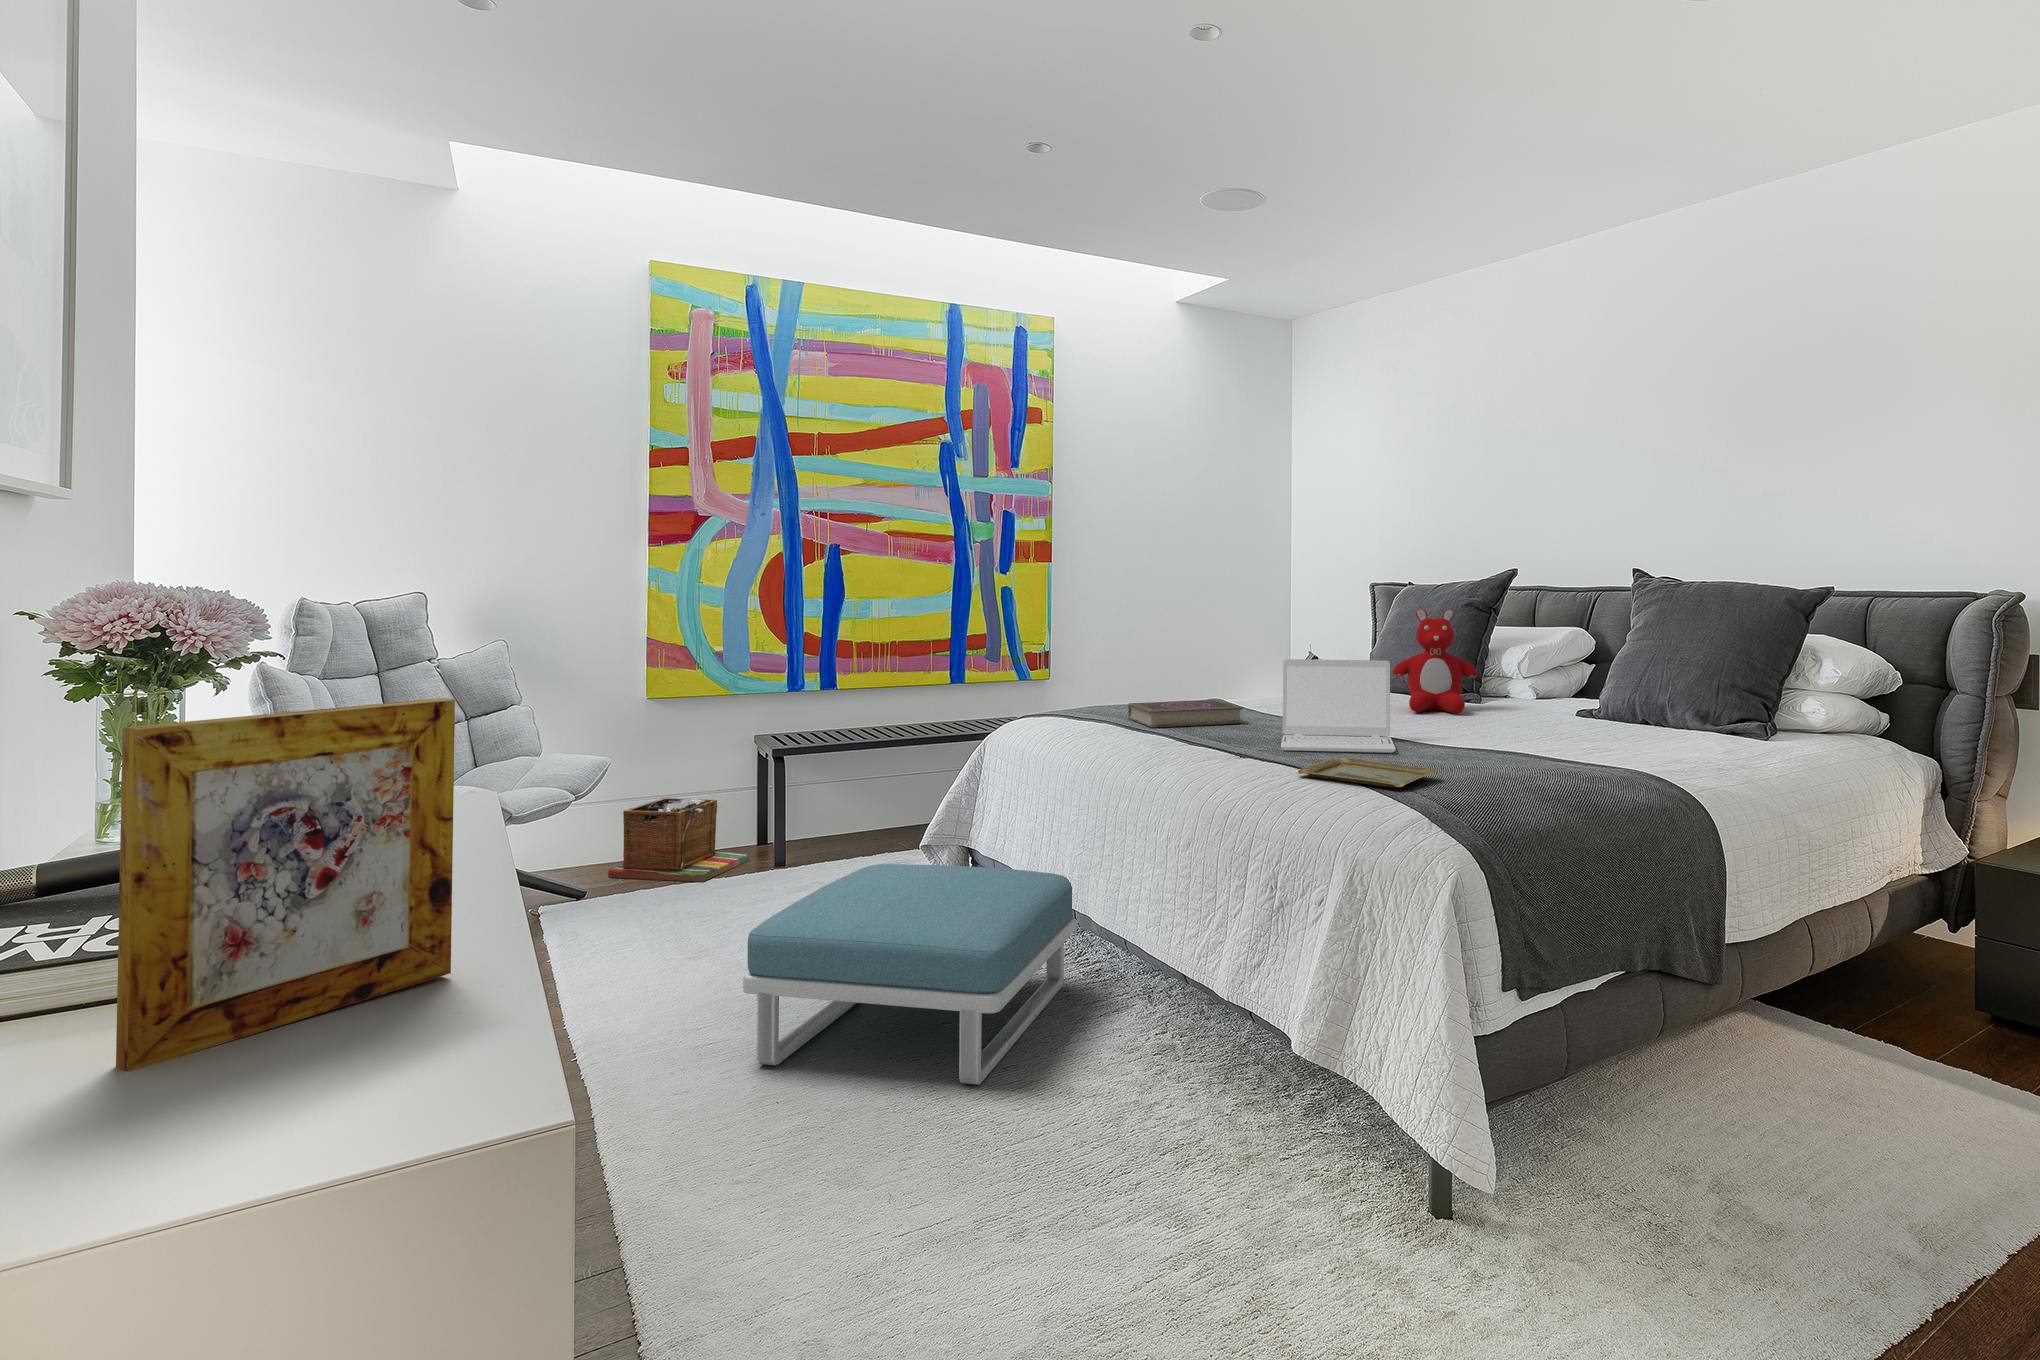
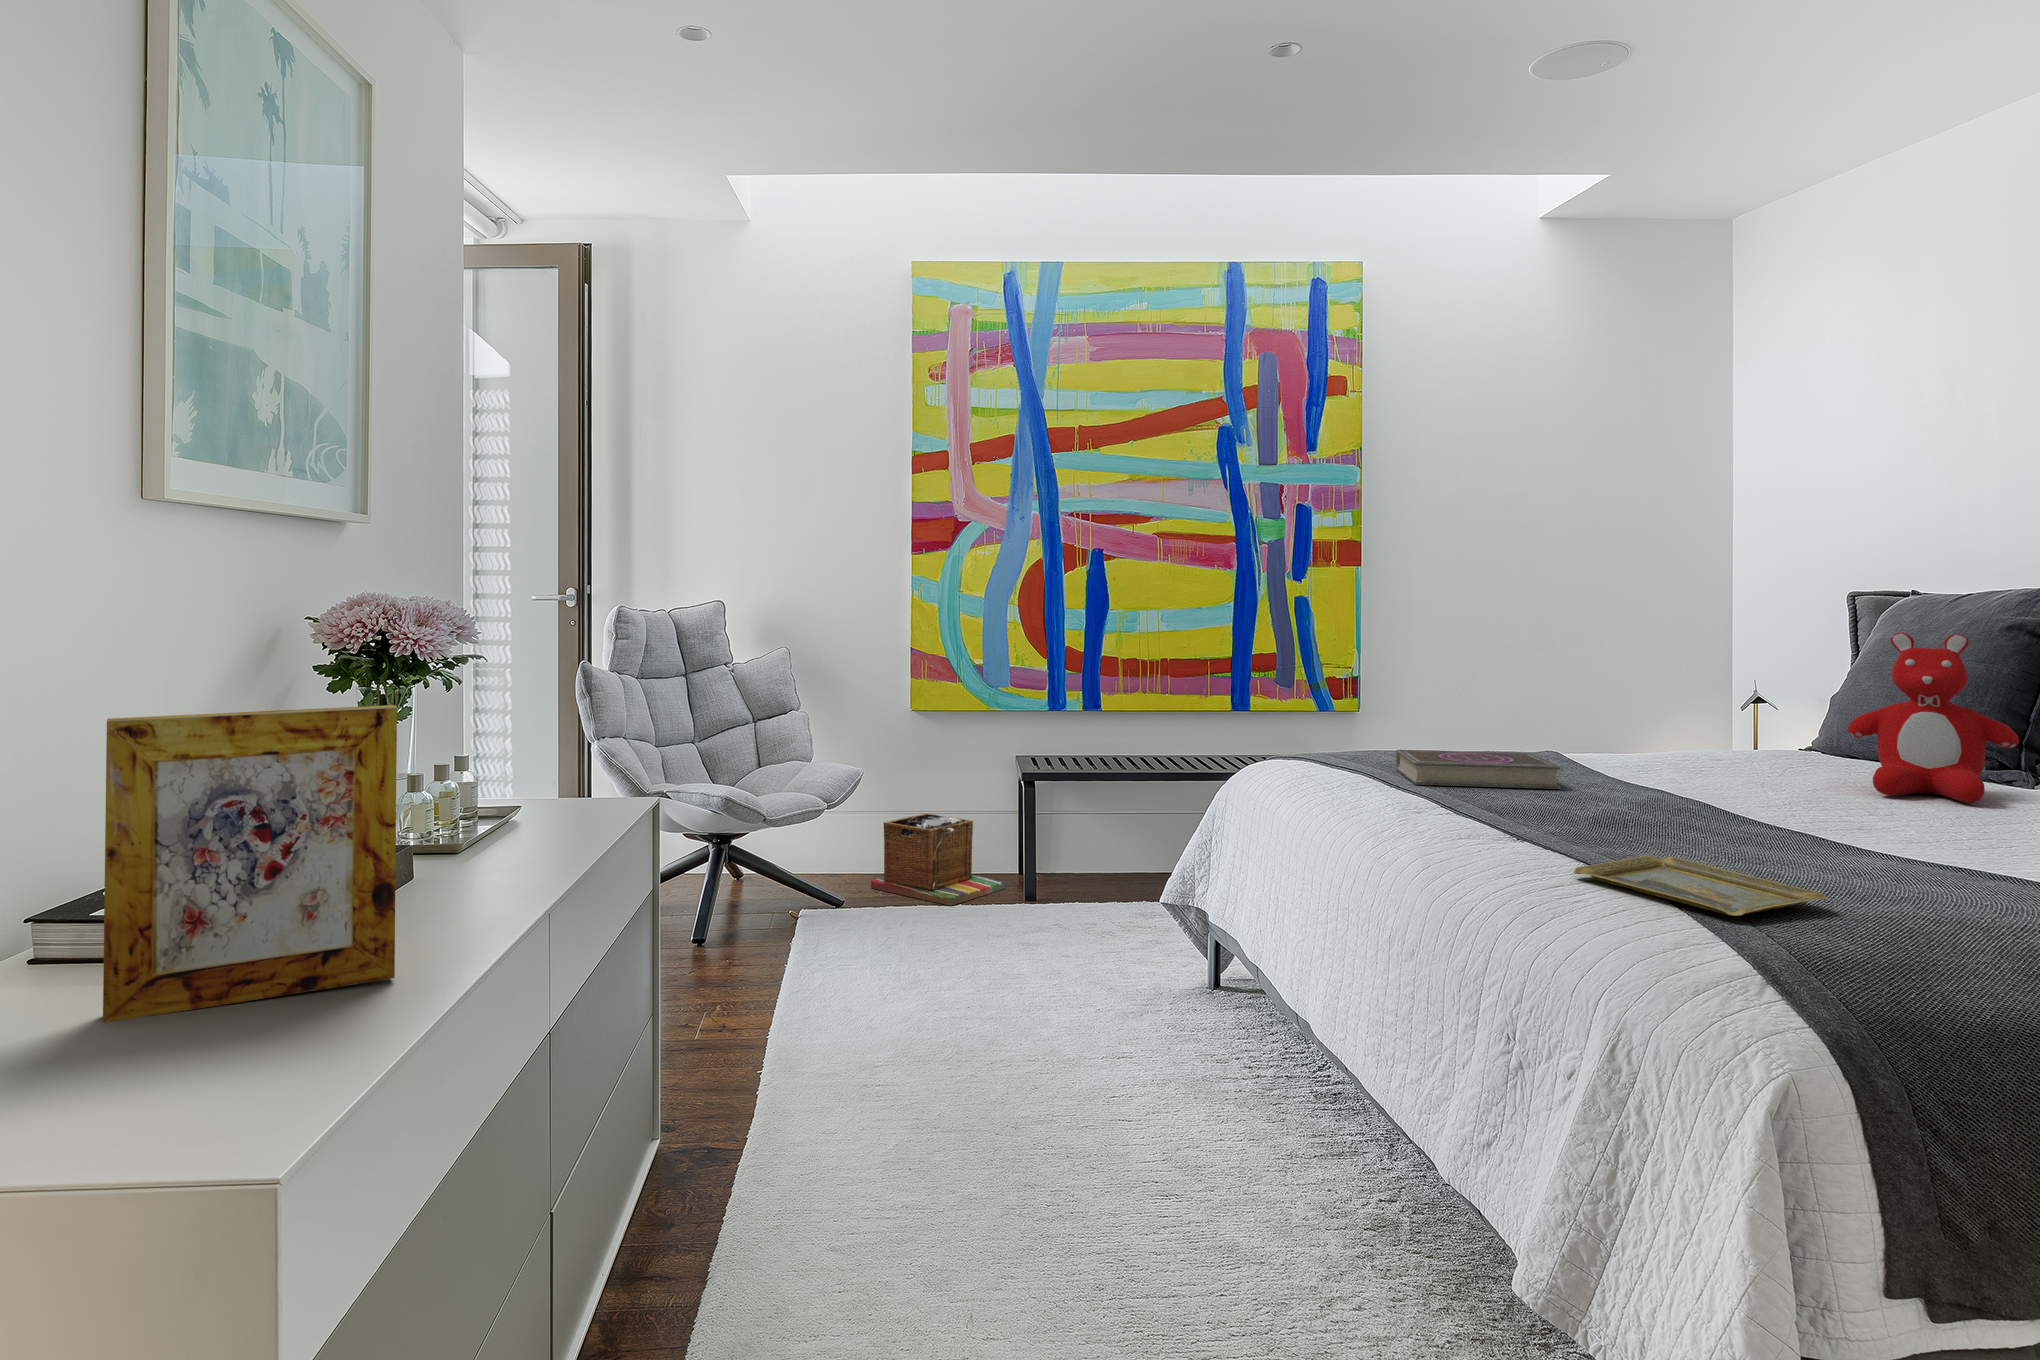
laptop: present [1281,659,1396,753] -> none [1584,702,1793,857]
footstool: present [743,864,1078,1085] -> none [900,916,1304,1207]

